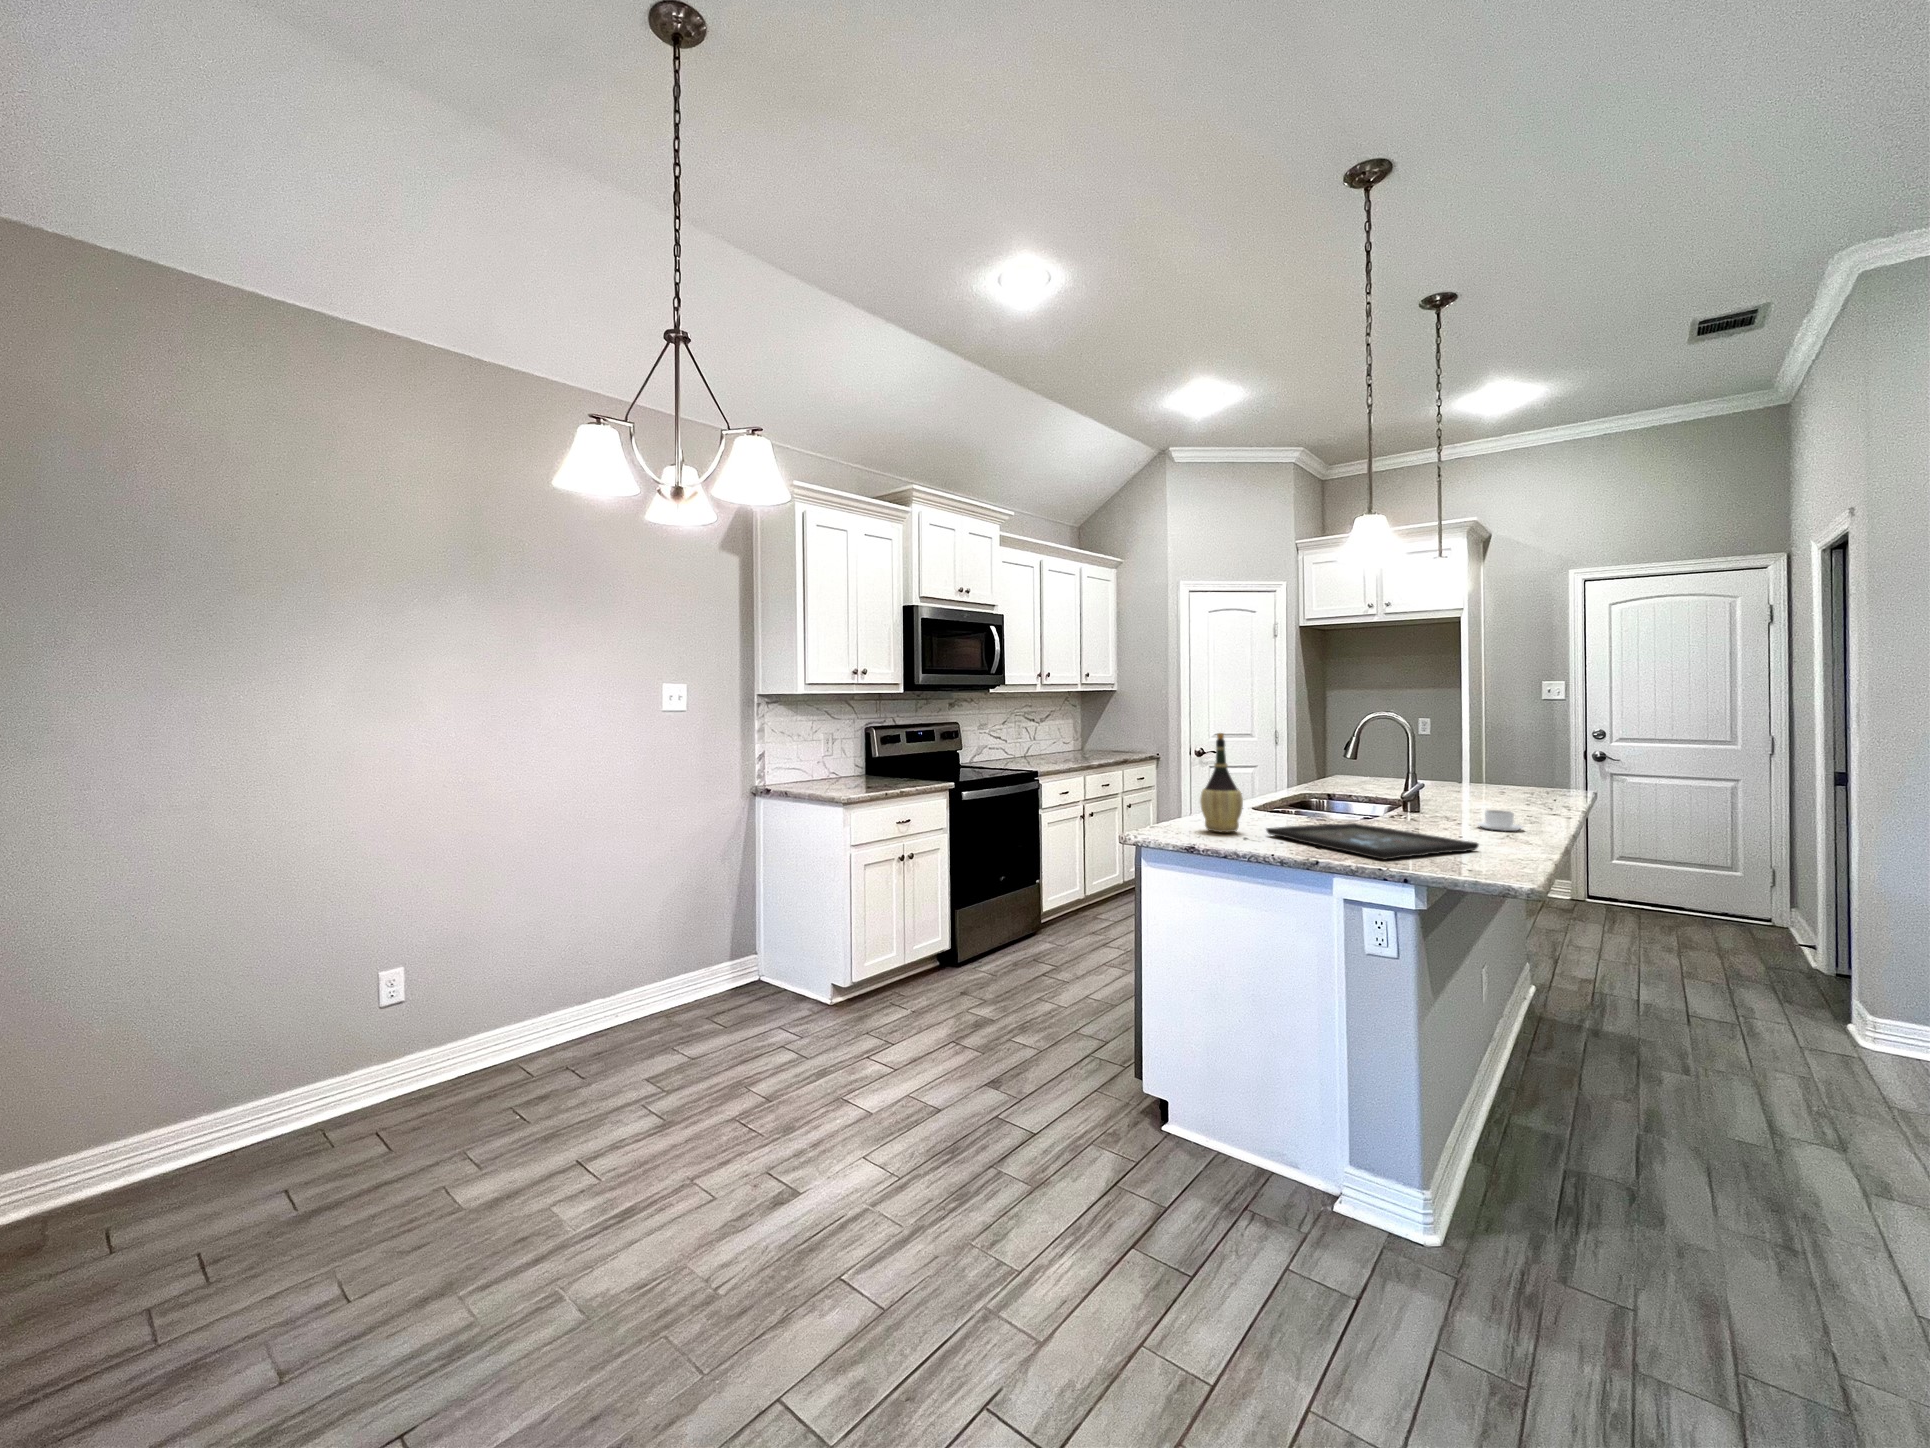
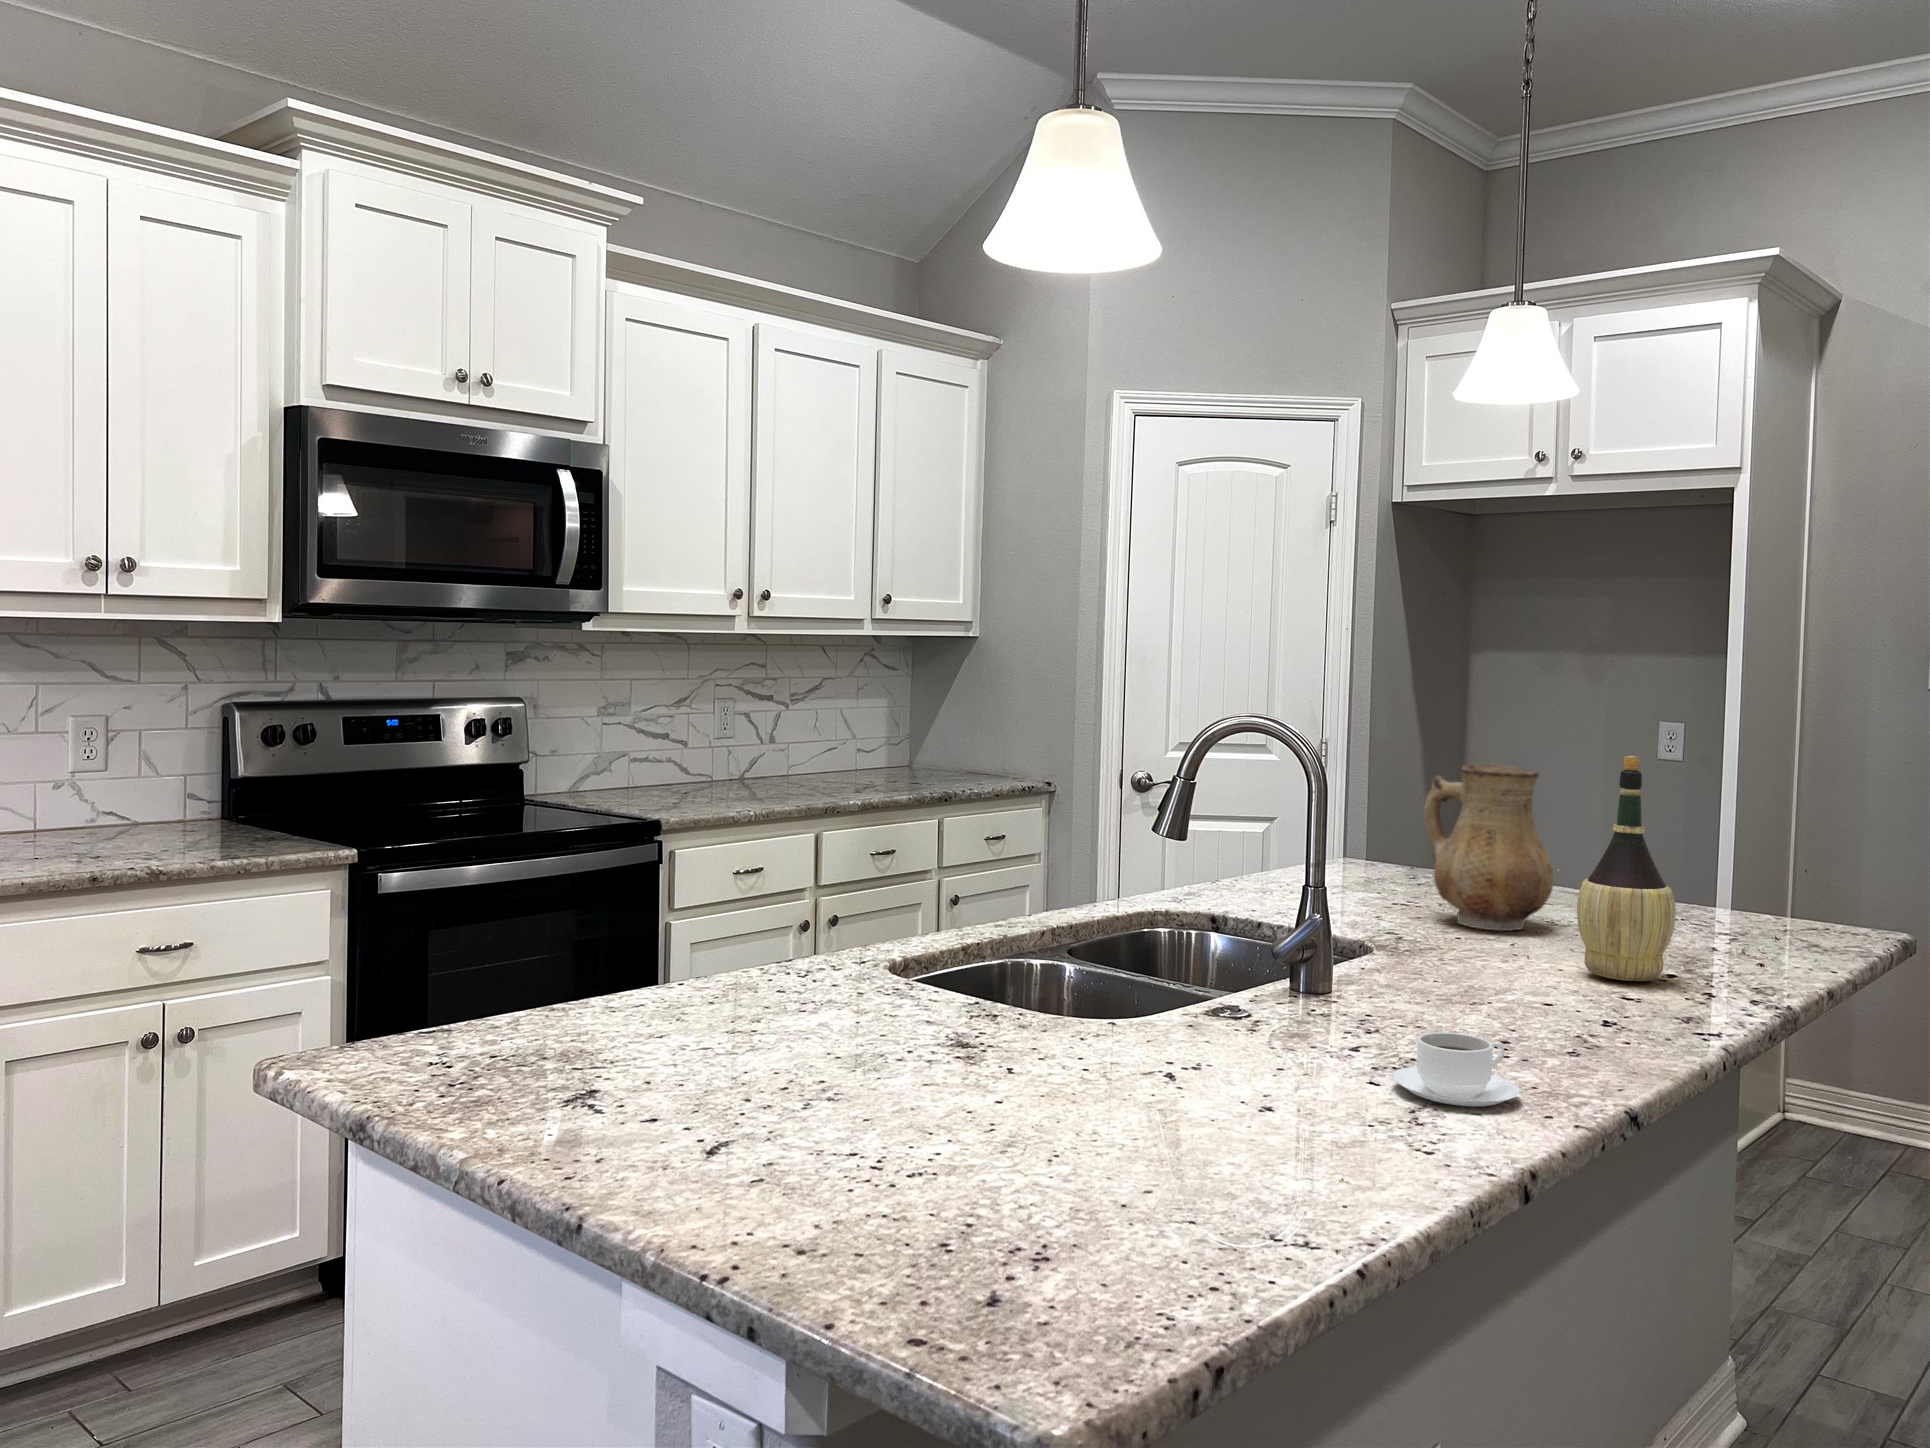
ceramic pitcher: none [1400,731,1458,793] -> present [1424,765,1554,931]
wine bottle: present [1200,733,1243,832] -> present [1577,756,1676,981]
tray: present [1266,823,1479,859] -> none [686,1057,1223,1260]

